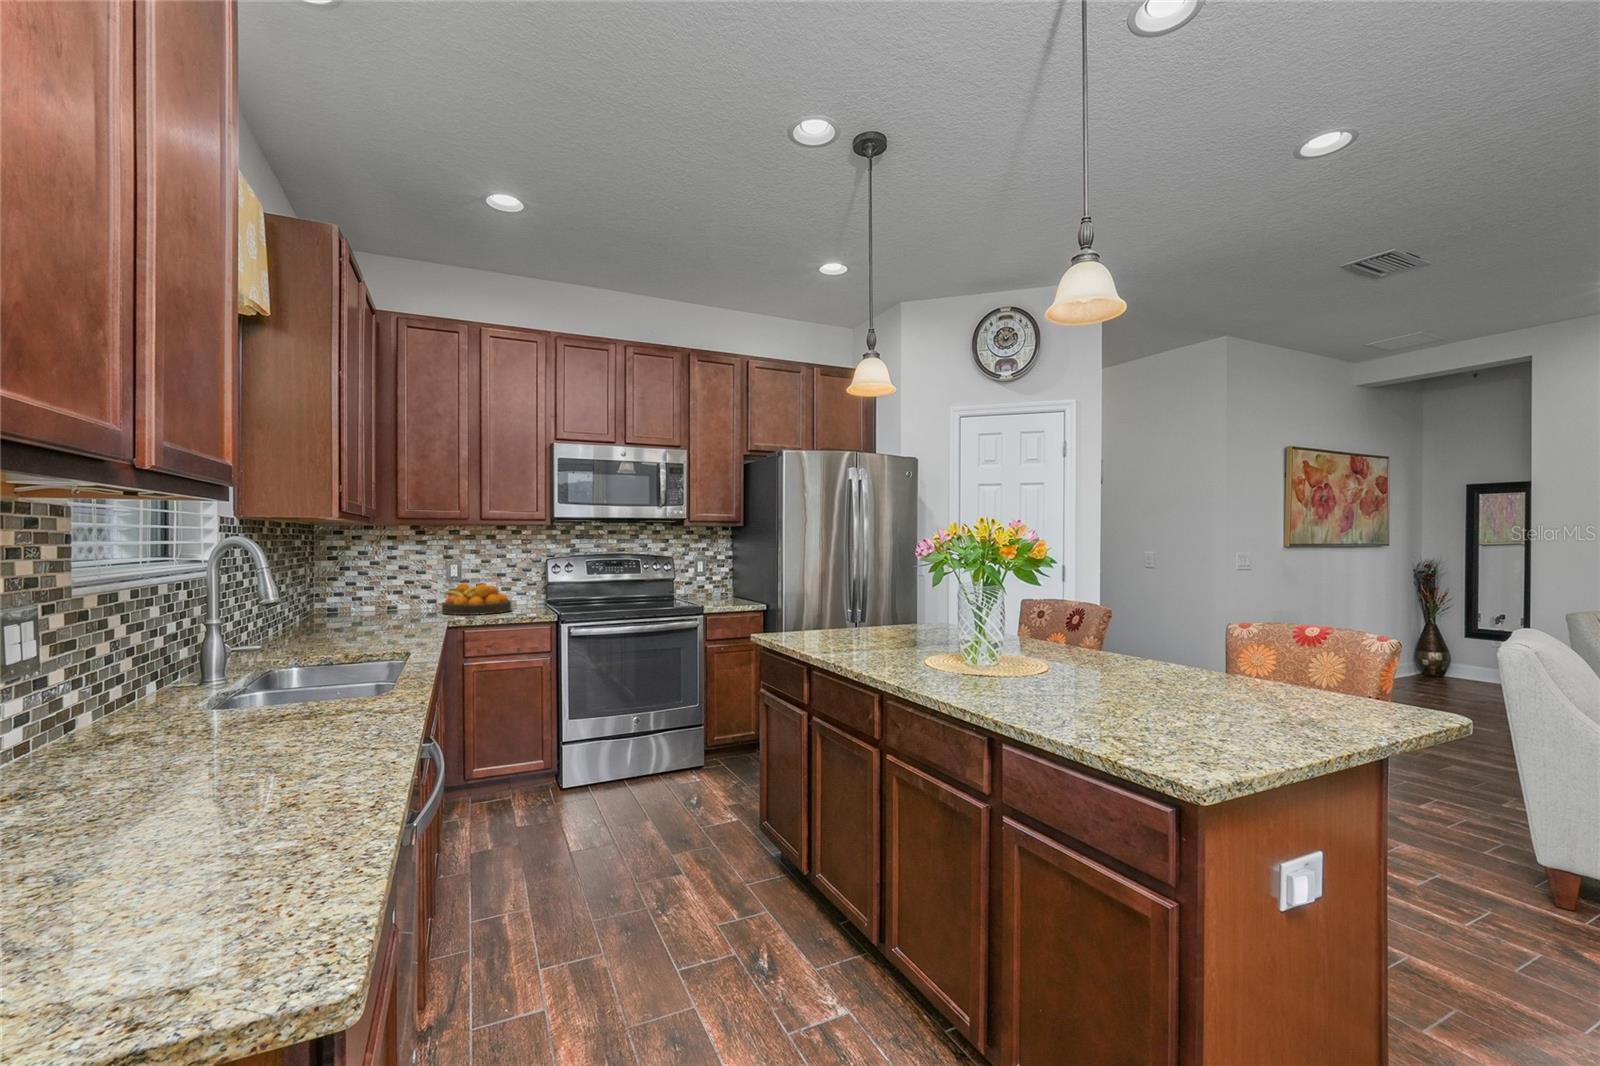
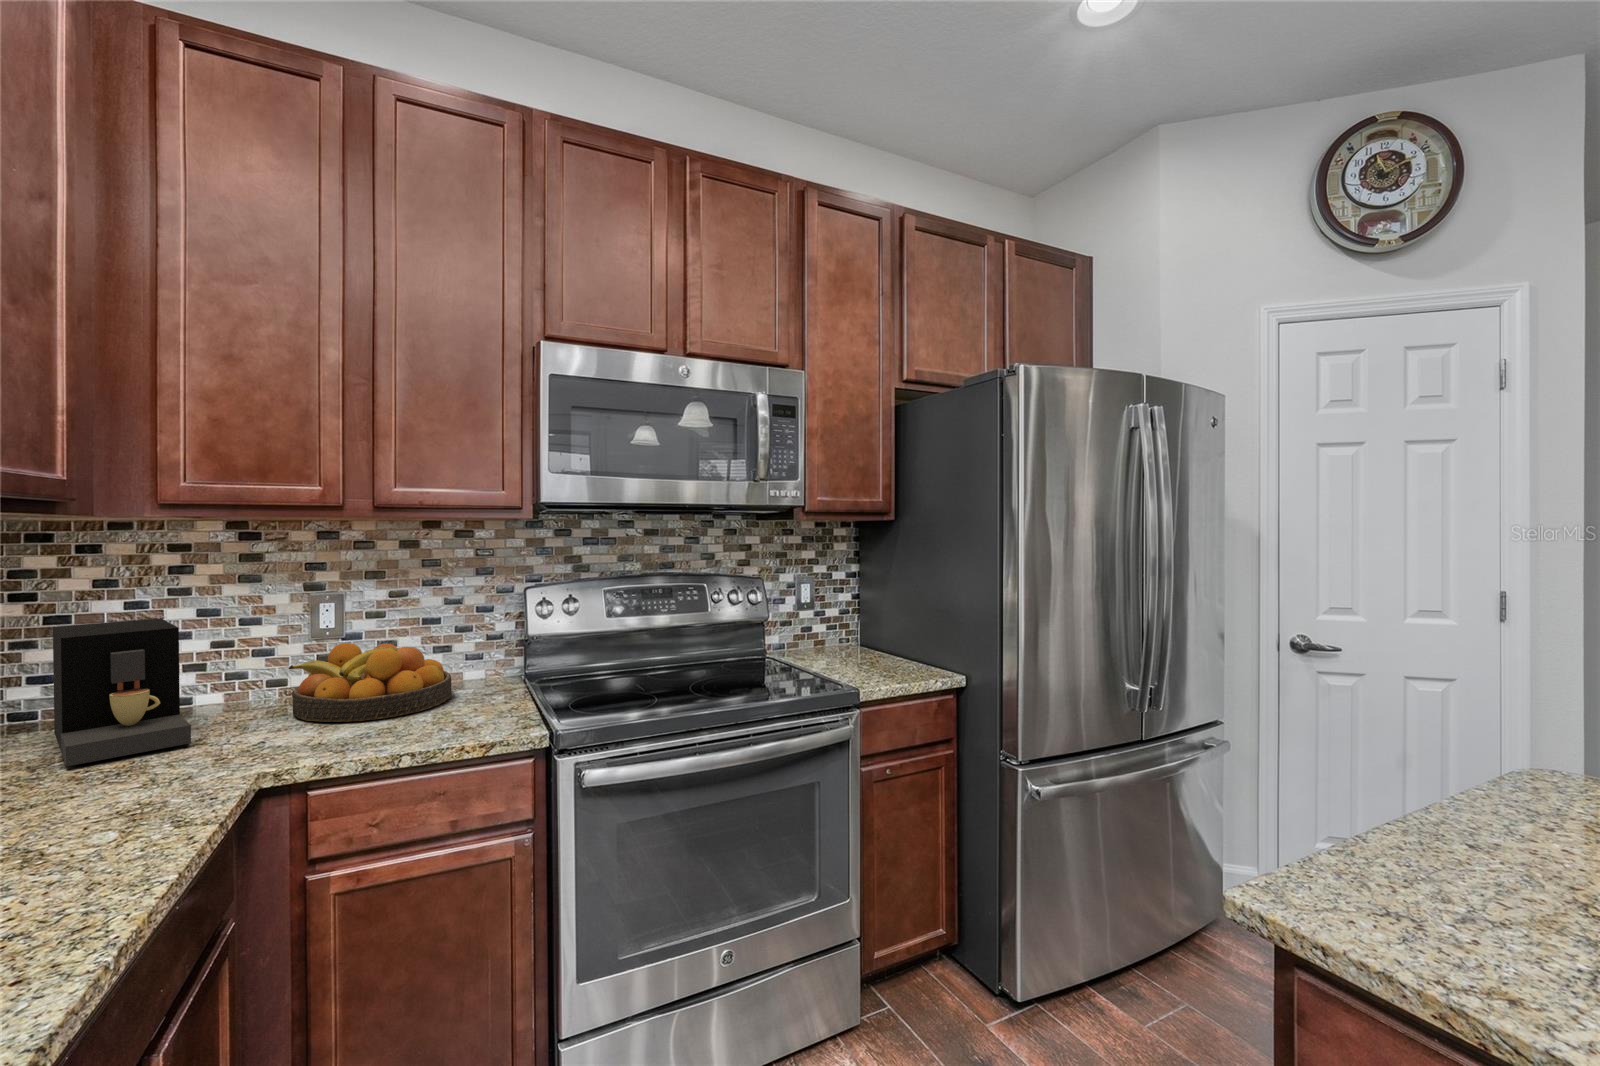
coffee maker: none [346,570,410,621] -> present [53,618,191,767]

